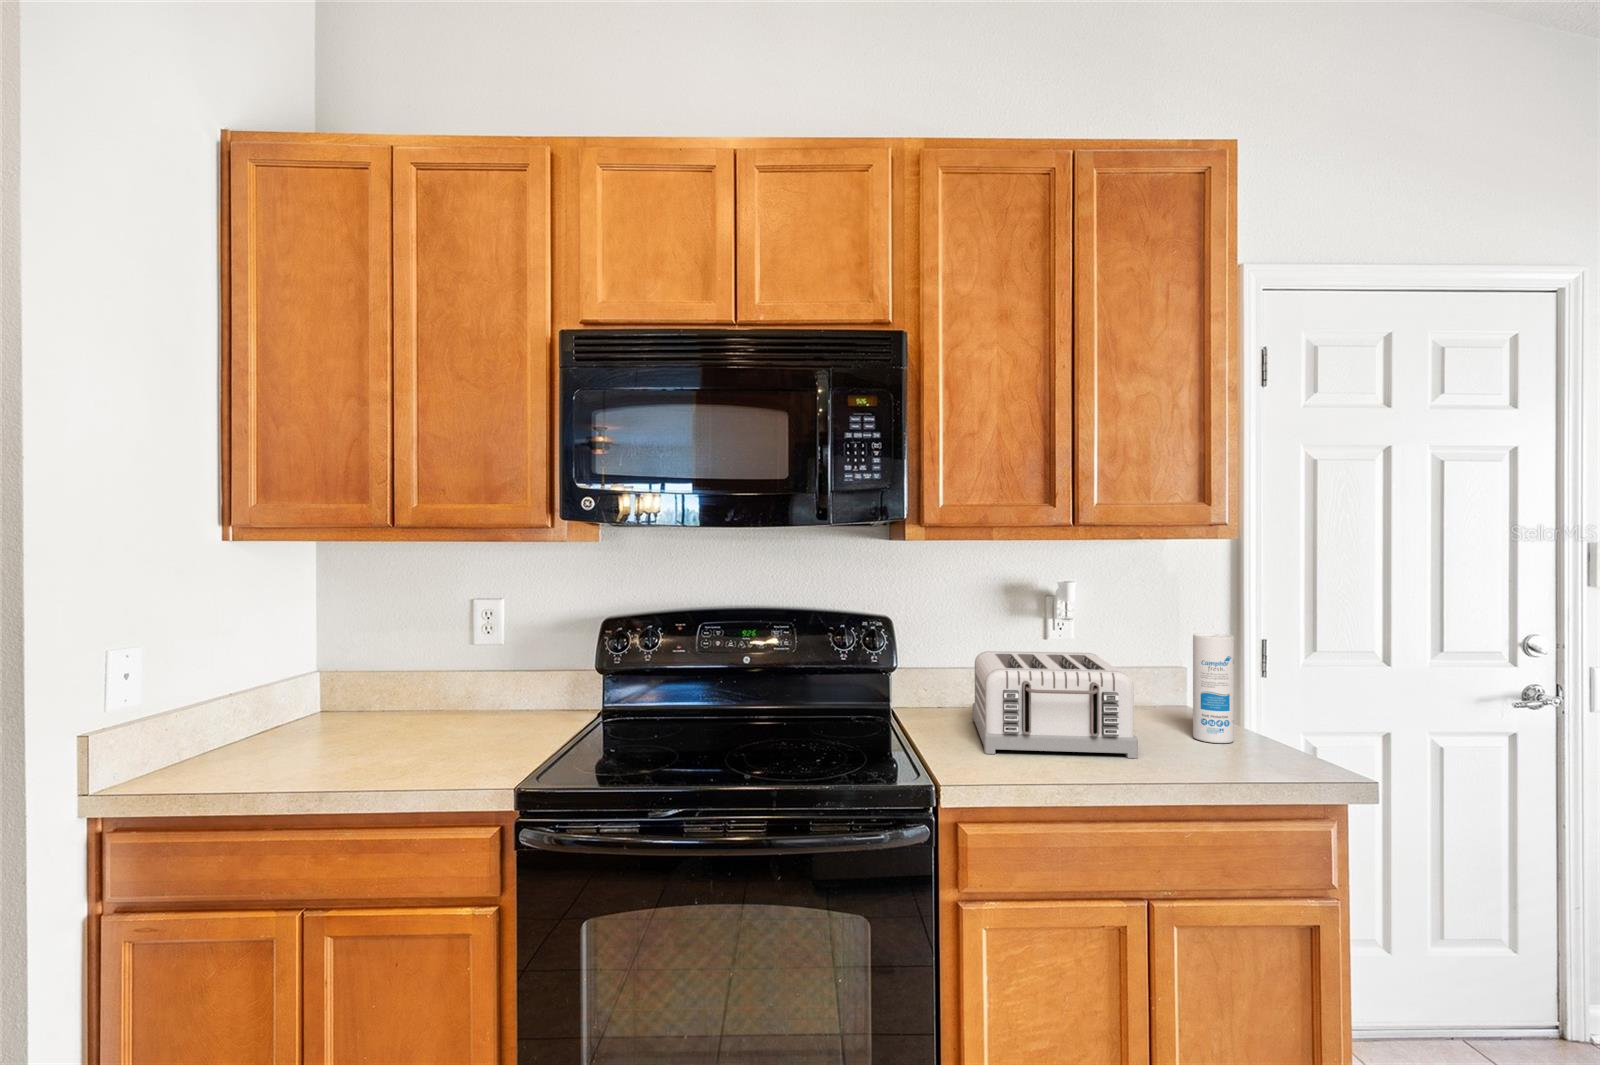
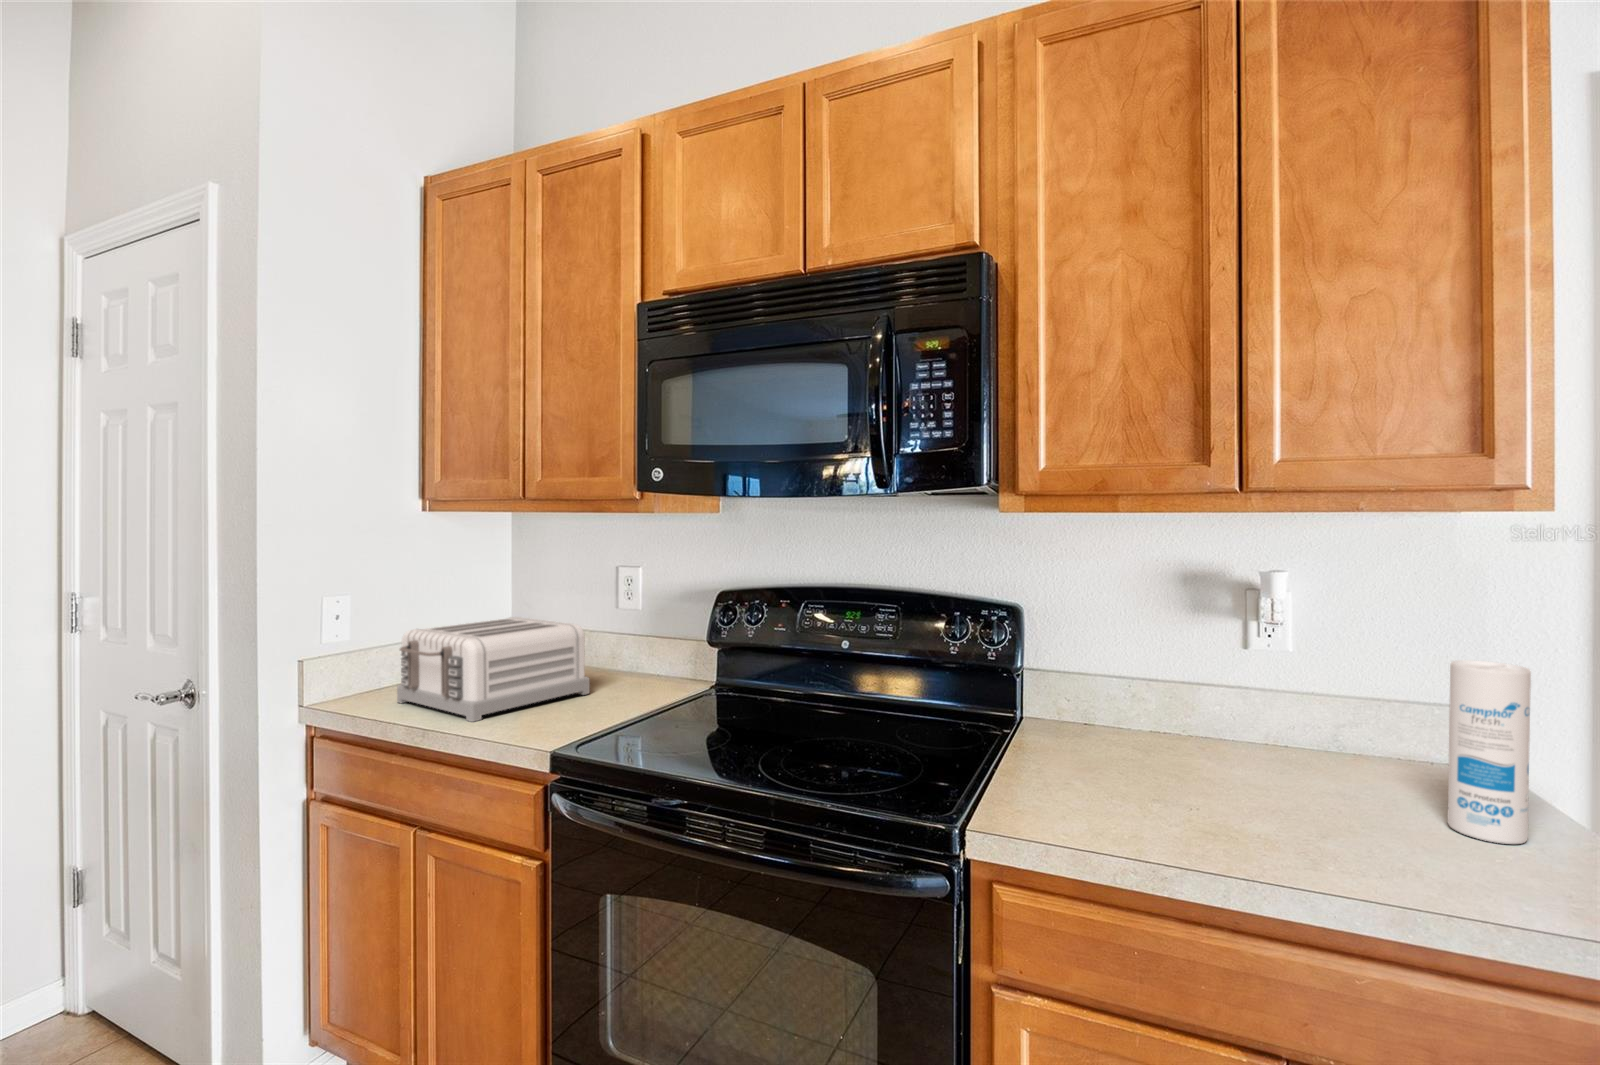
toaster: present [972,651,1138,758] -> present [397,617,590,722]

